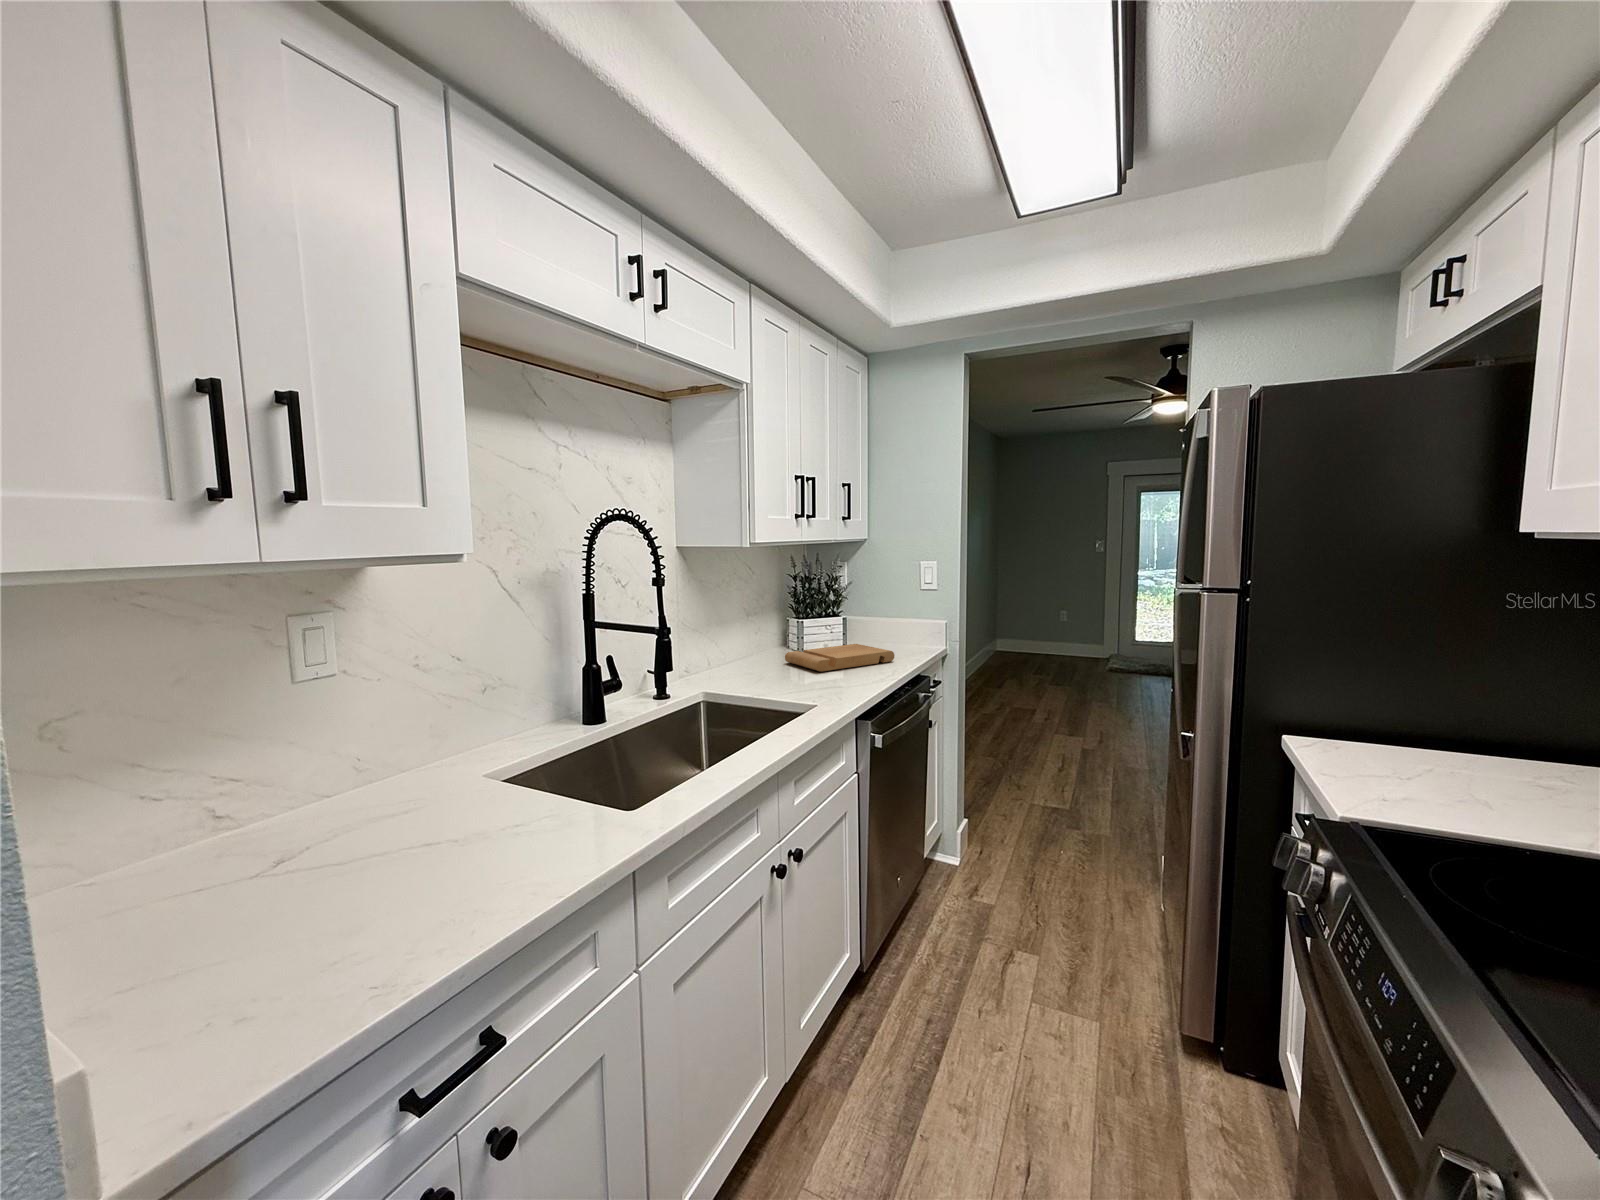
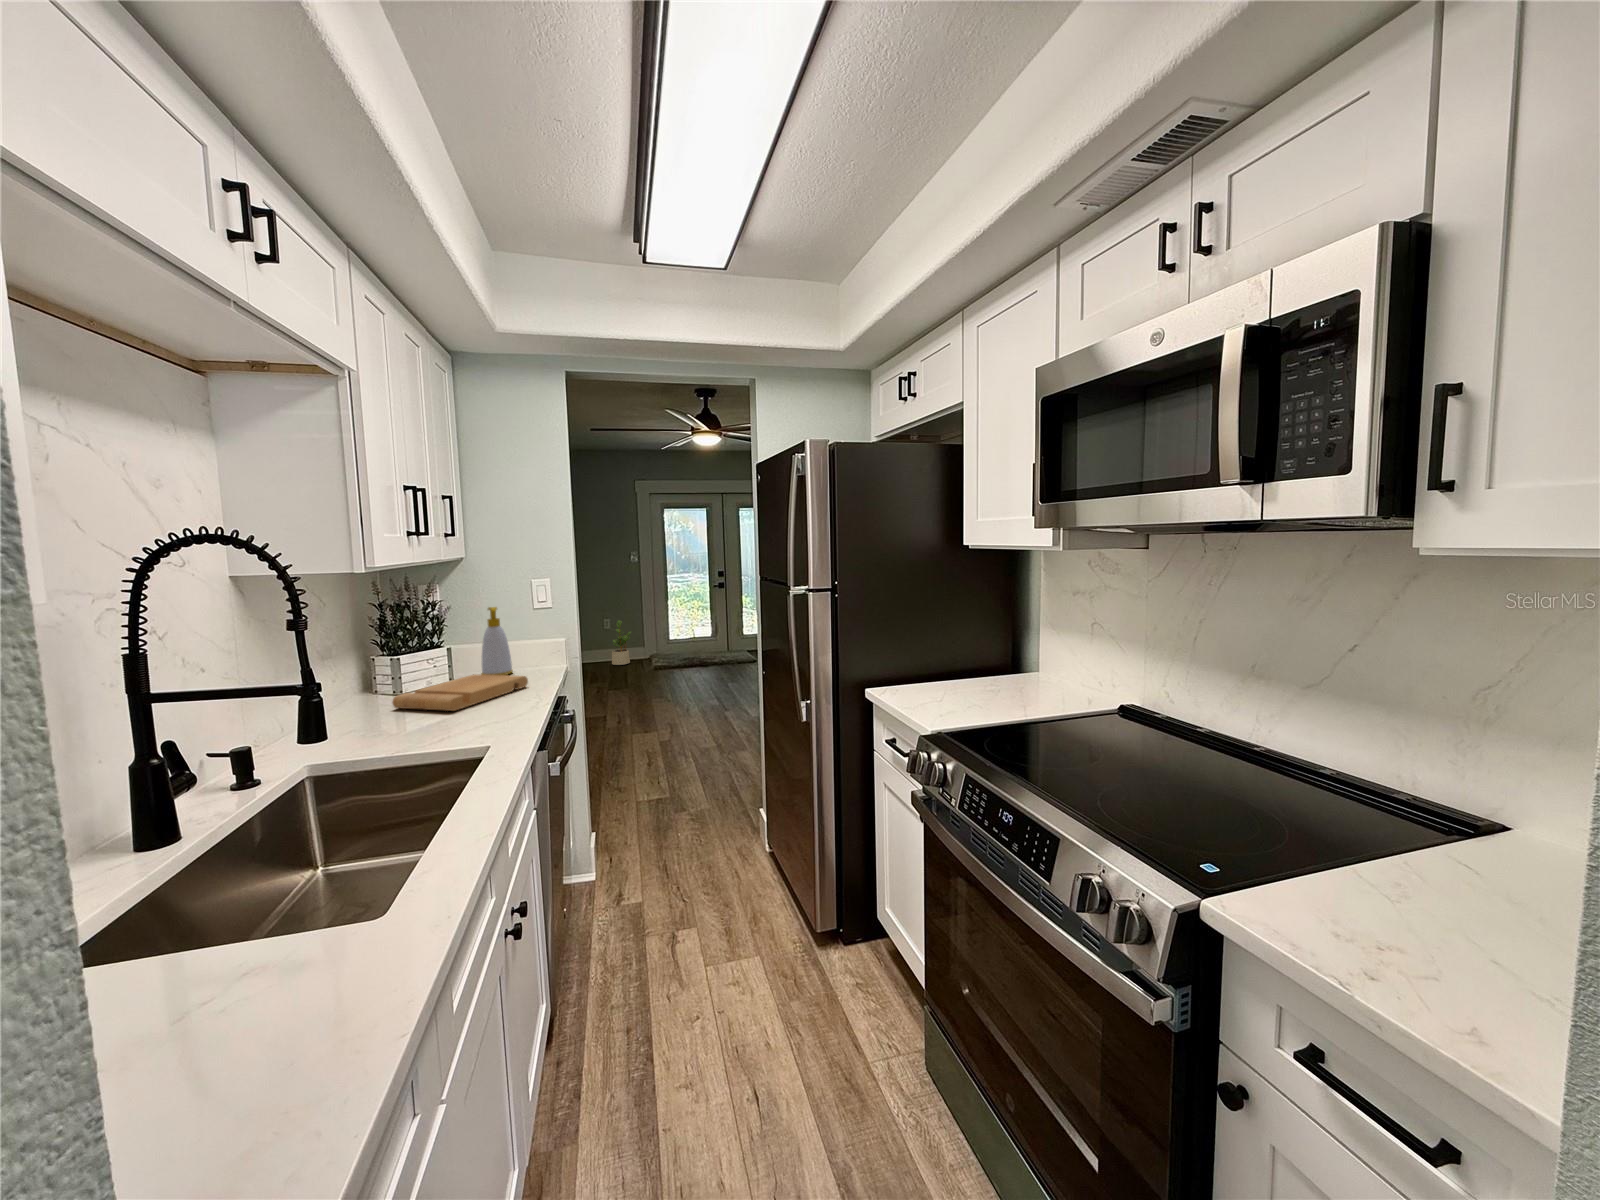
soap bottle: none [869,585,896,649] -> present [481,607,513,675]
potted plant: none [1063,613,1089,661] -> present [612,620,632,665]

